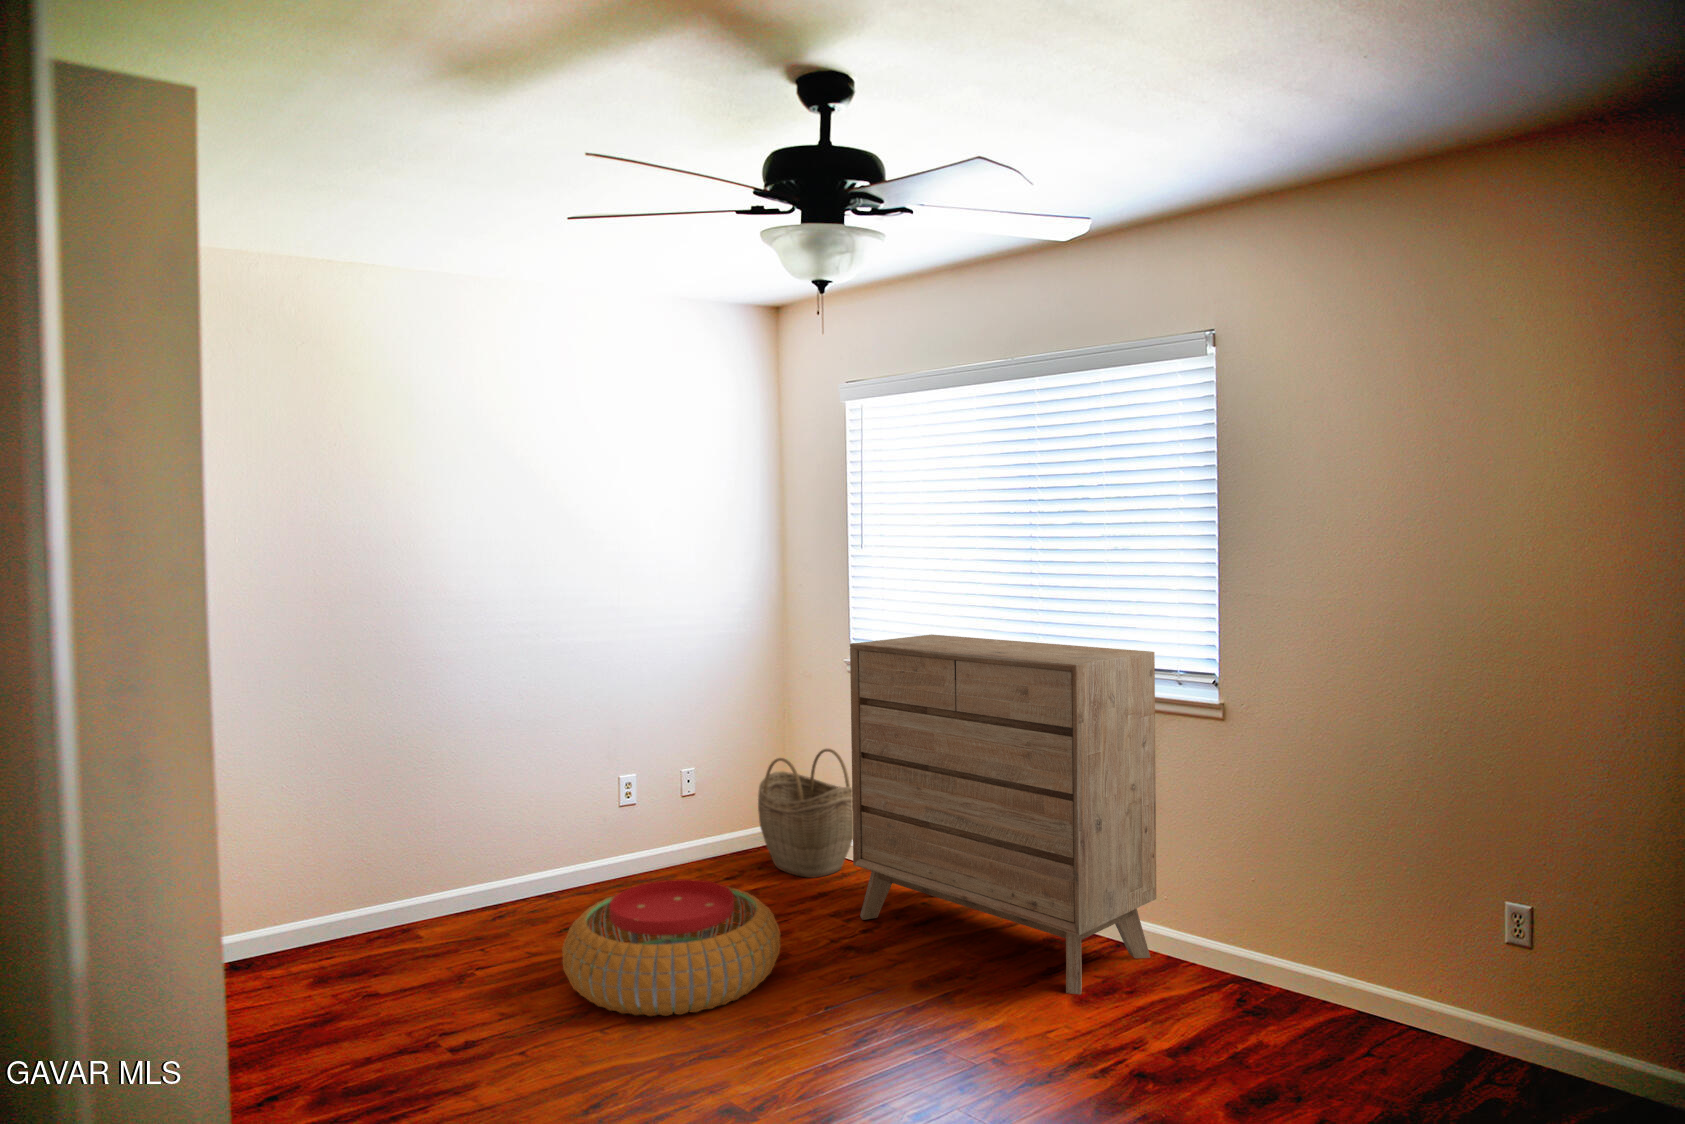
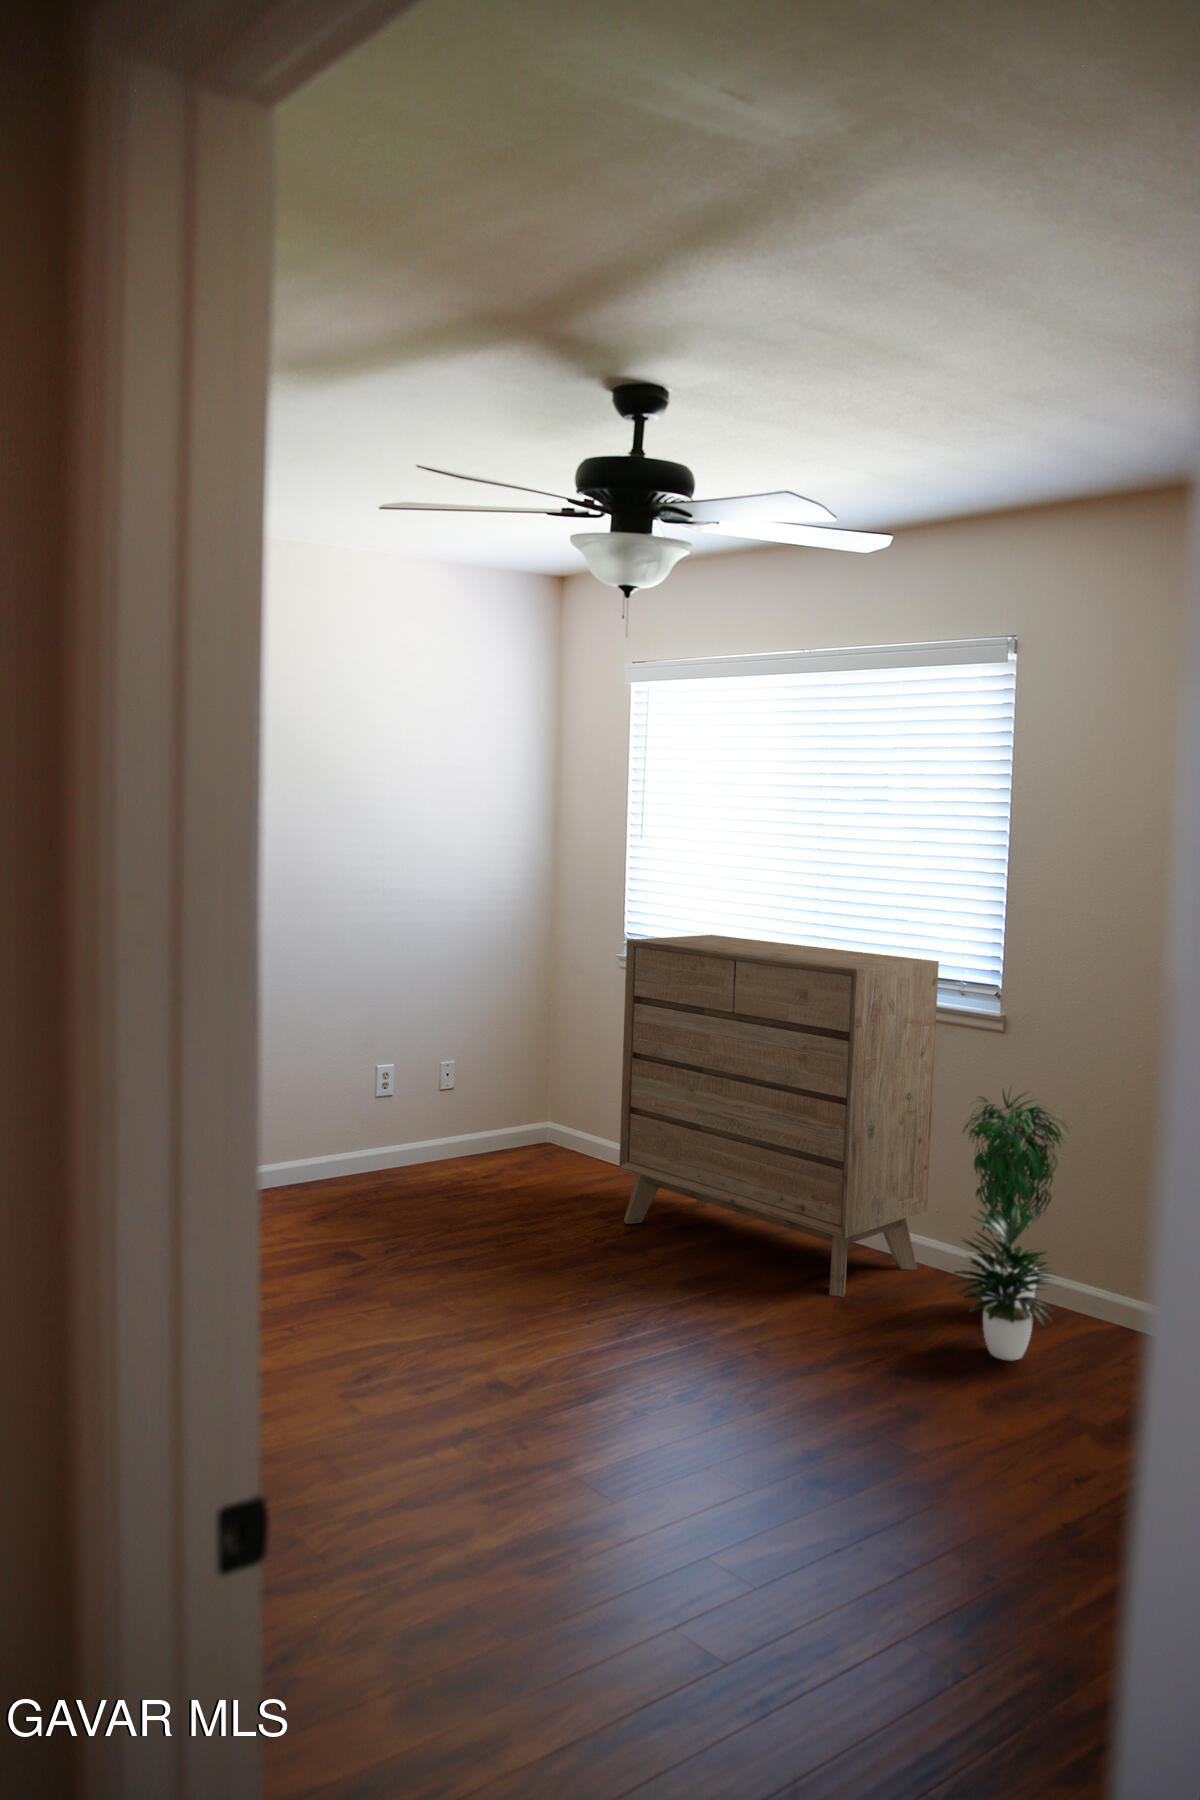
woven basket: present [758,749,853,878] -> none [518,1051,623,1184]
potted plant: none [1190,772,1308,1066] -> present [948,1089,1064,1361]
pouf: present [562,879,781,1016] -> none [326,1170,545,1296]

